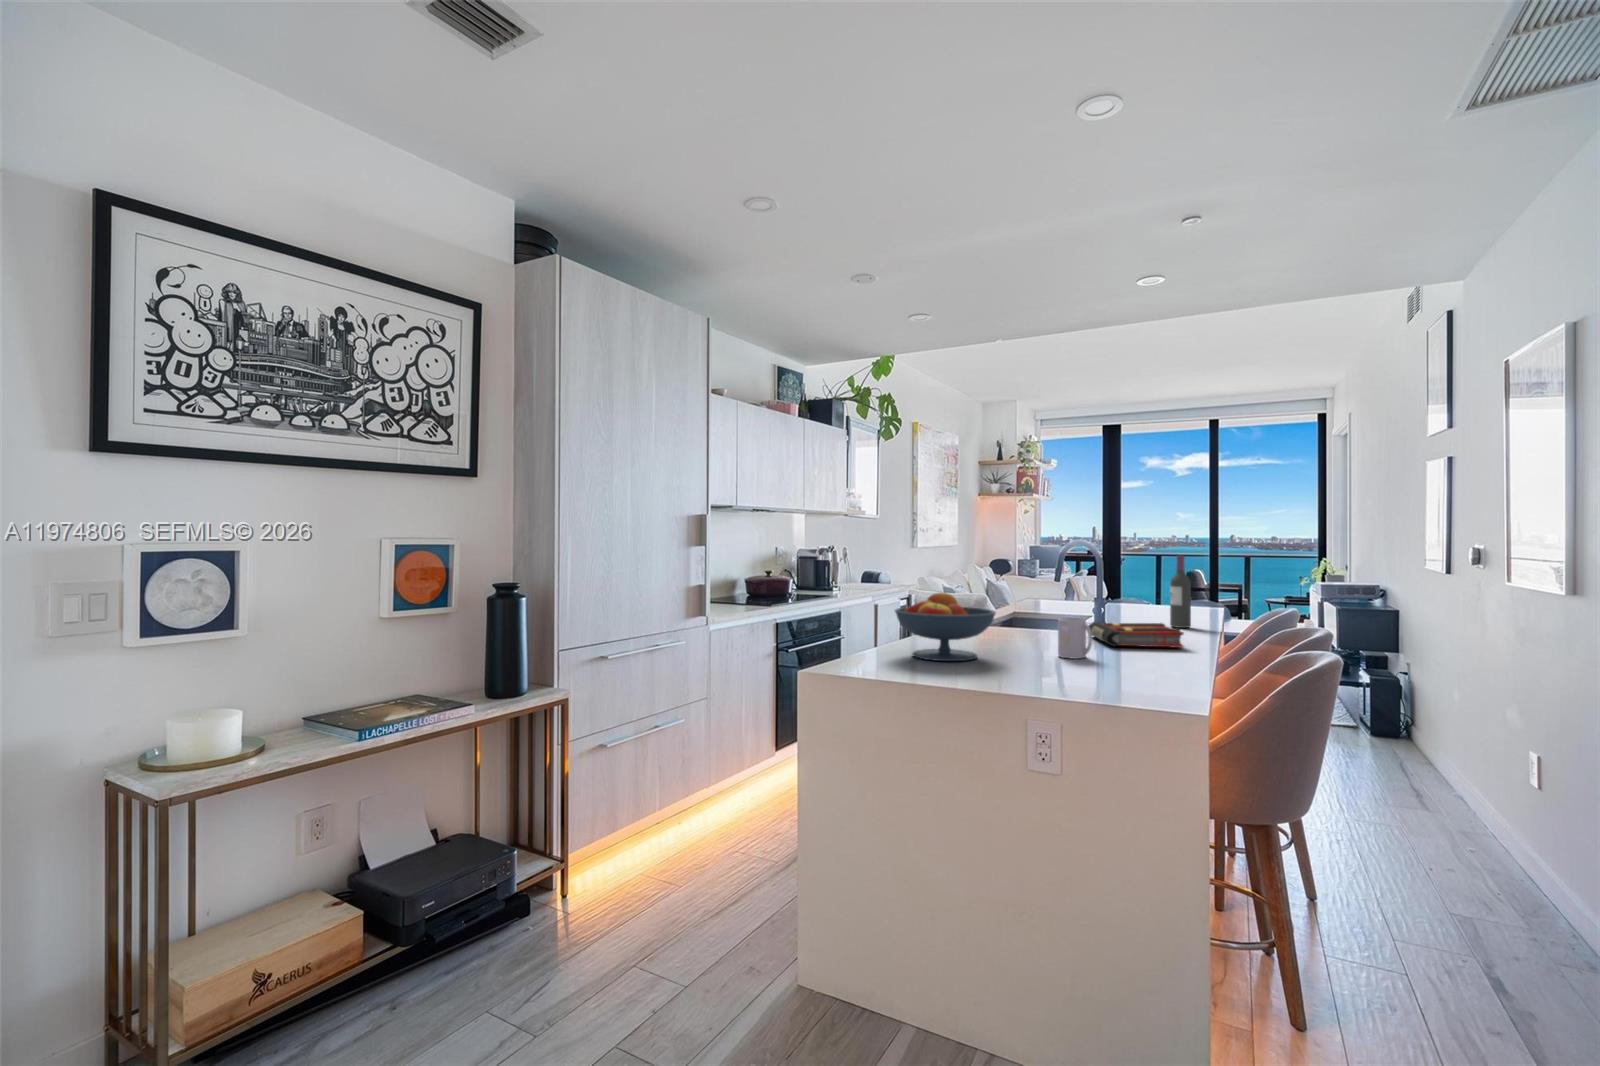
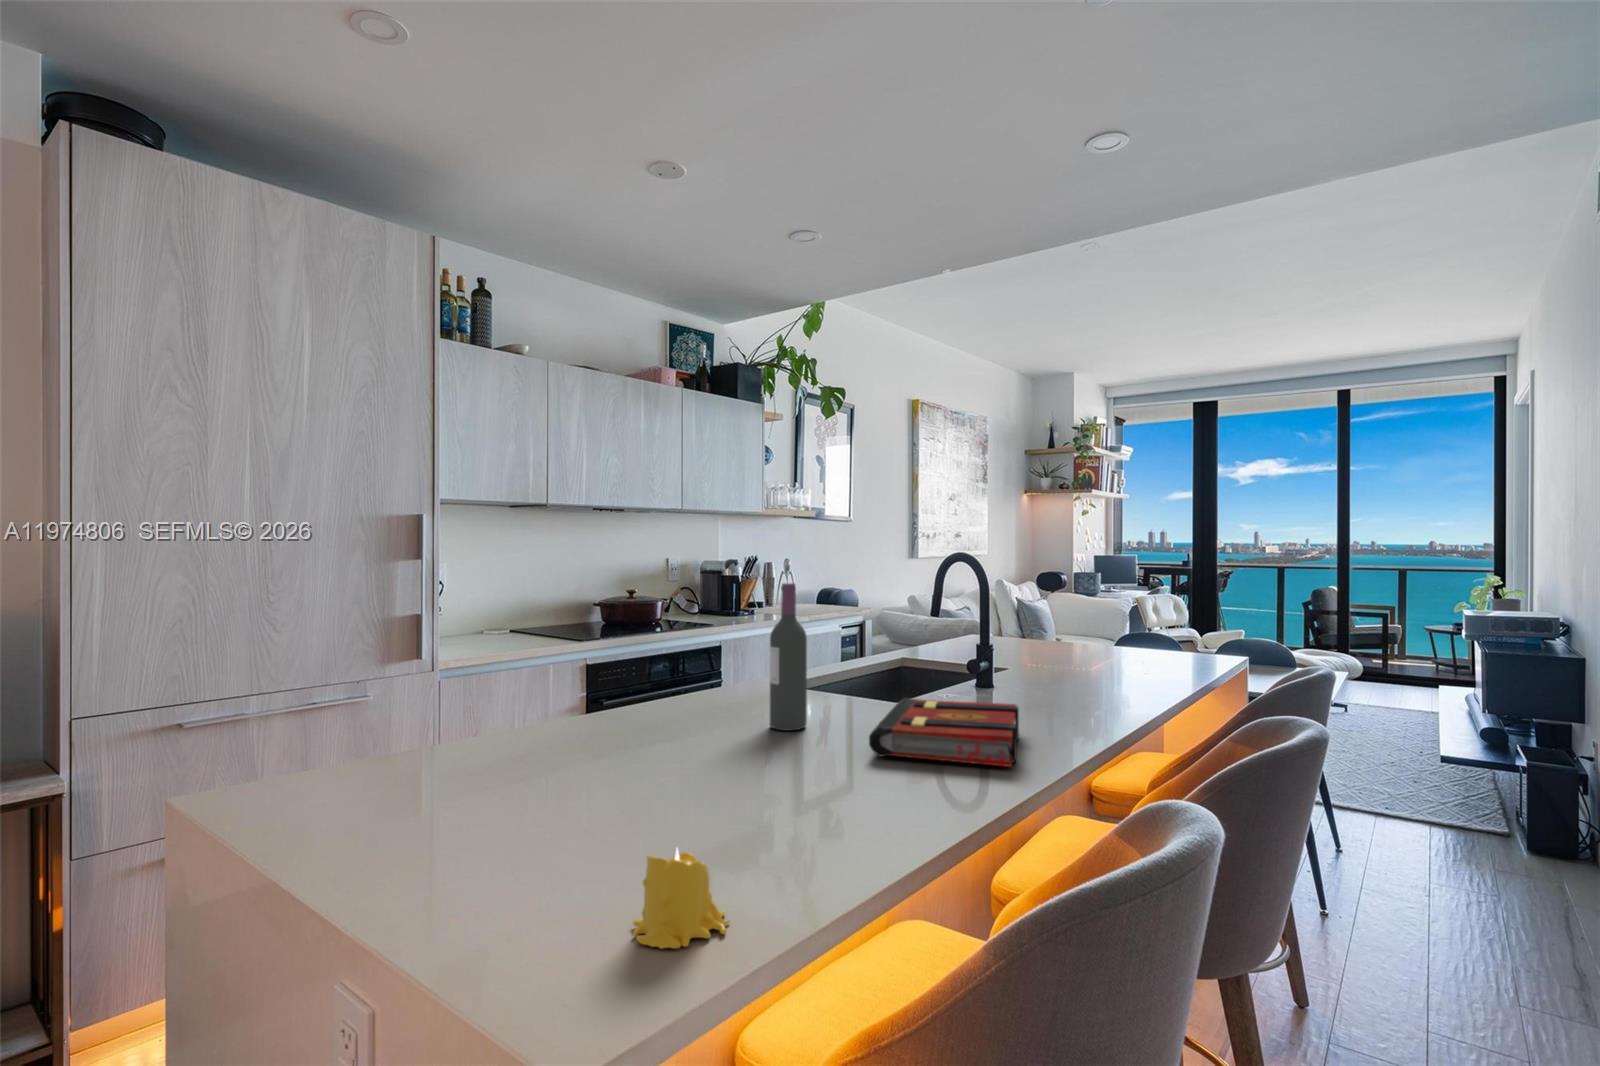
wine bottle: present [1170,555,1191,628] -> present [770,583,807,731]
fruit bowl: present [895,592,996,661] -> none [405,646,608,792]
mug: present [1058,617,1092,659] -> none [715,705,778,793]
candle: none [1130,654,1169,689] -> present [633,849,730,949]

